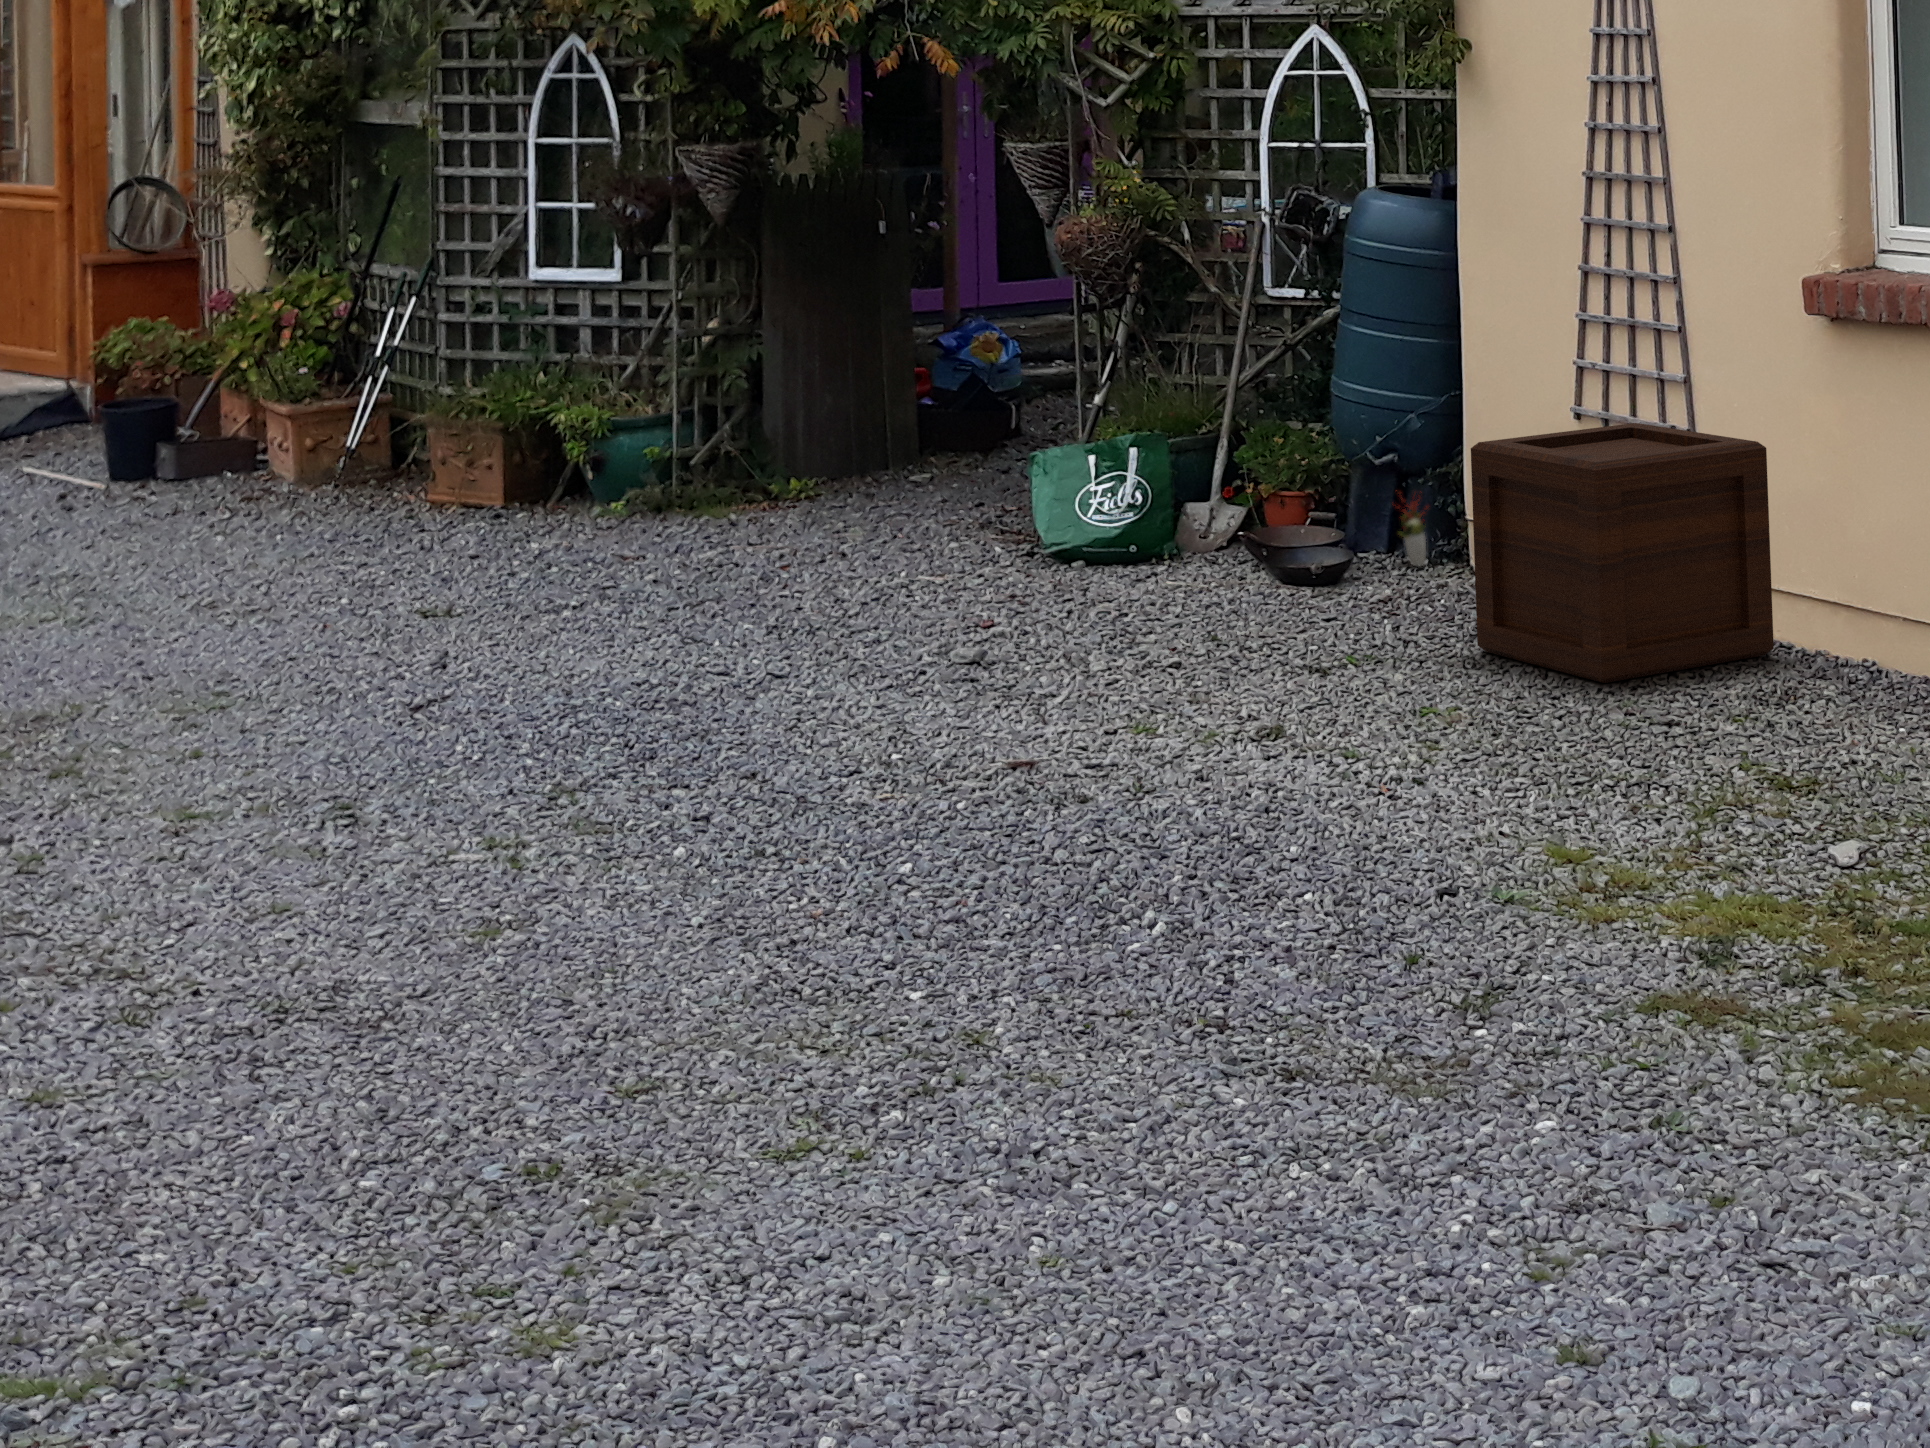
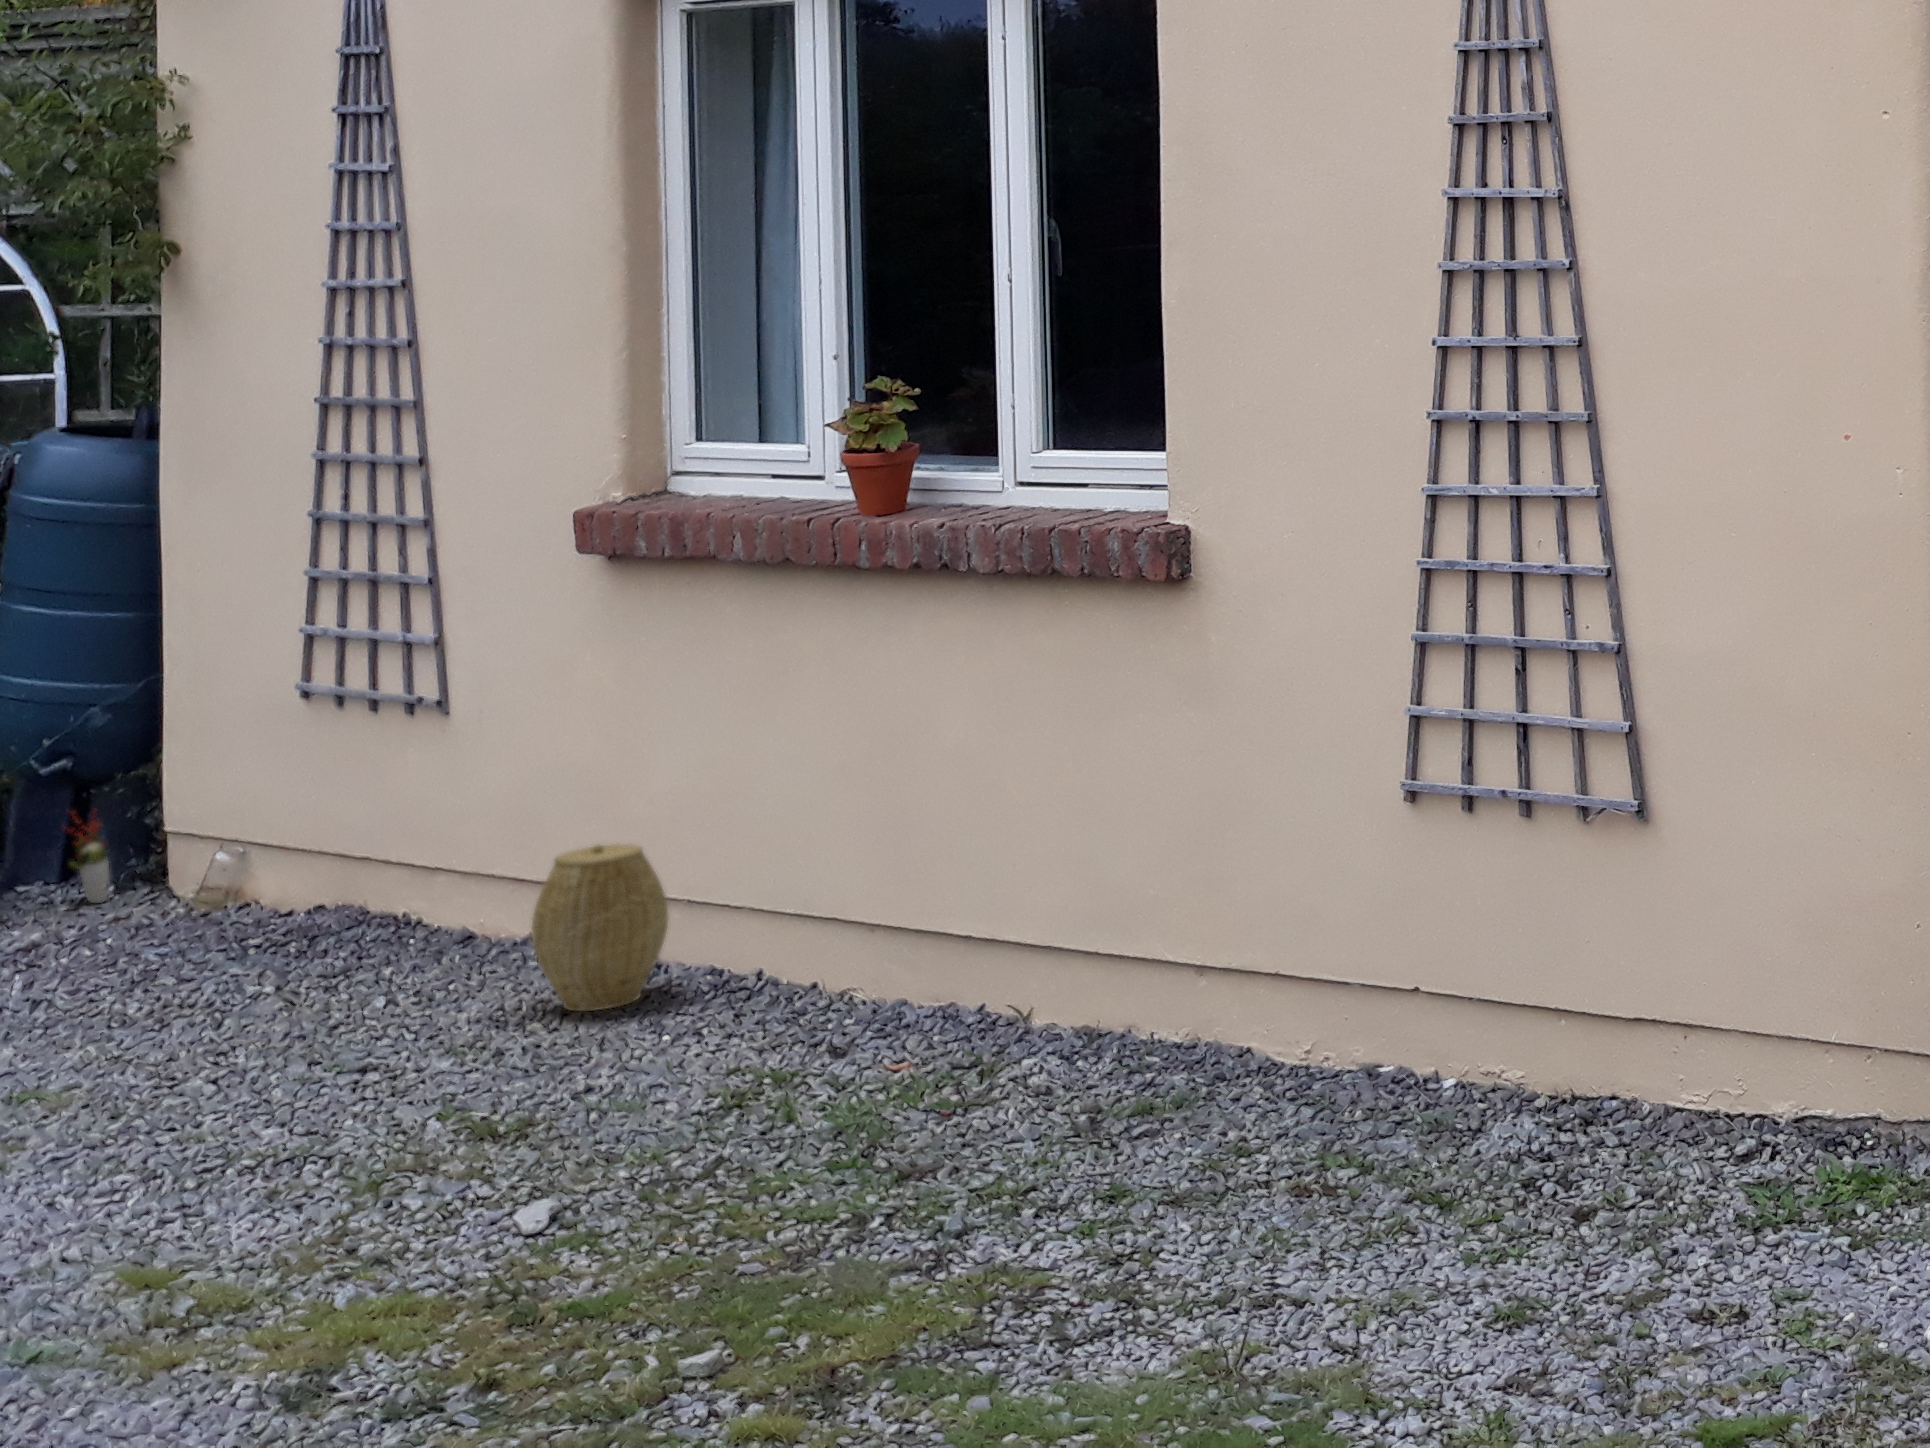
wooden crate: present [1471,423,1774,683] -> none [130,701,536,1034]
woven basket: none [1781,556,1888,694] -> present [531,844,668,1011]

